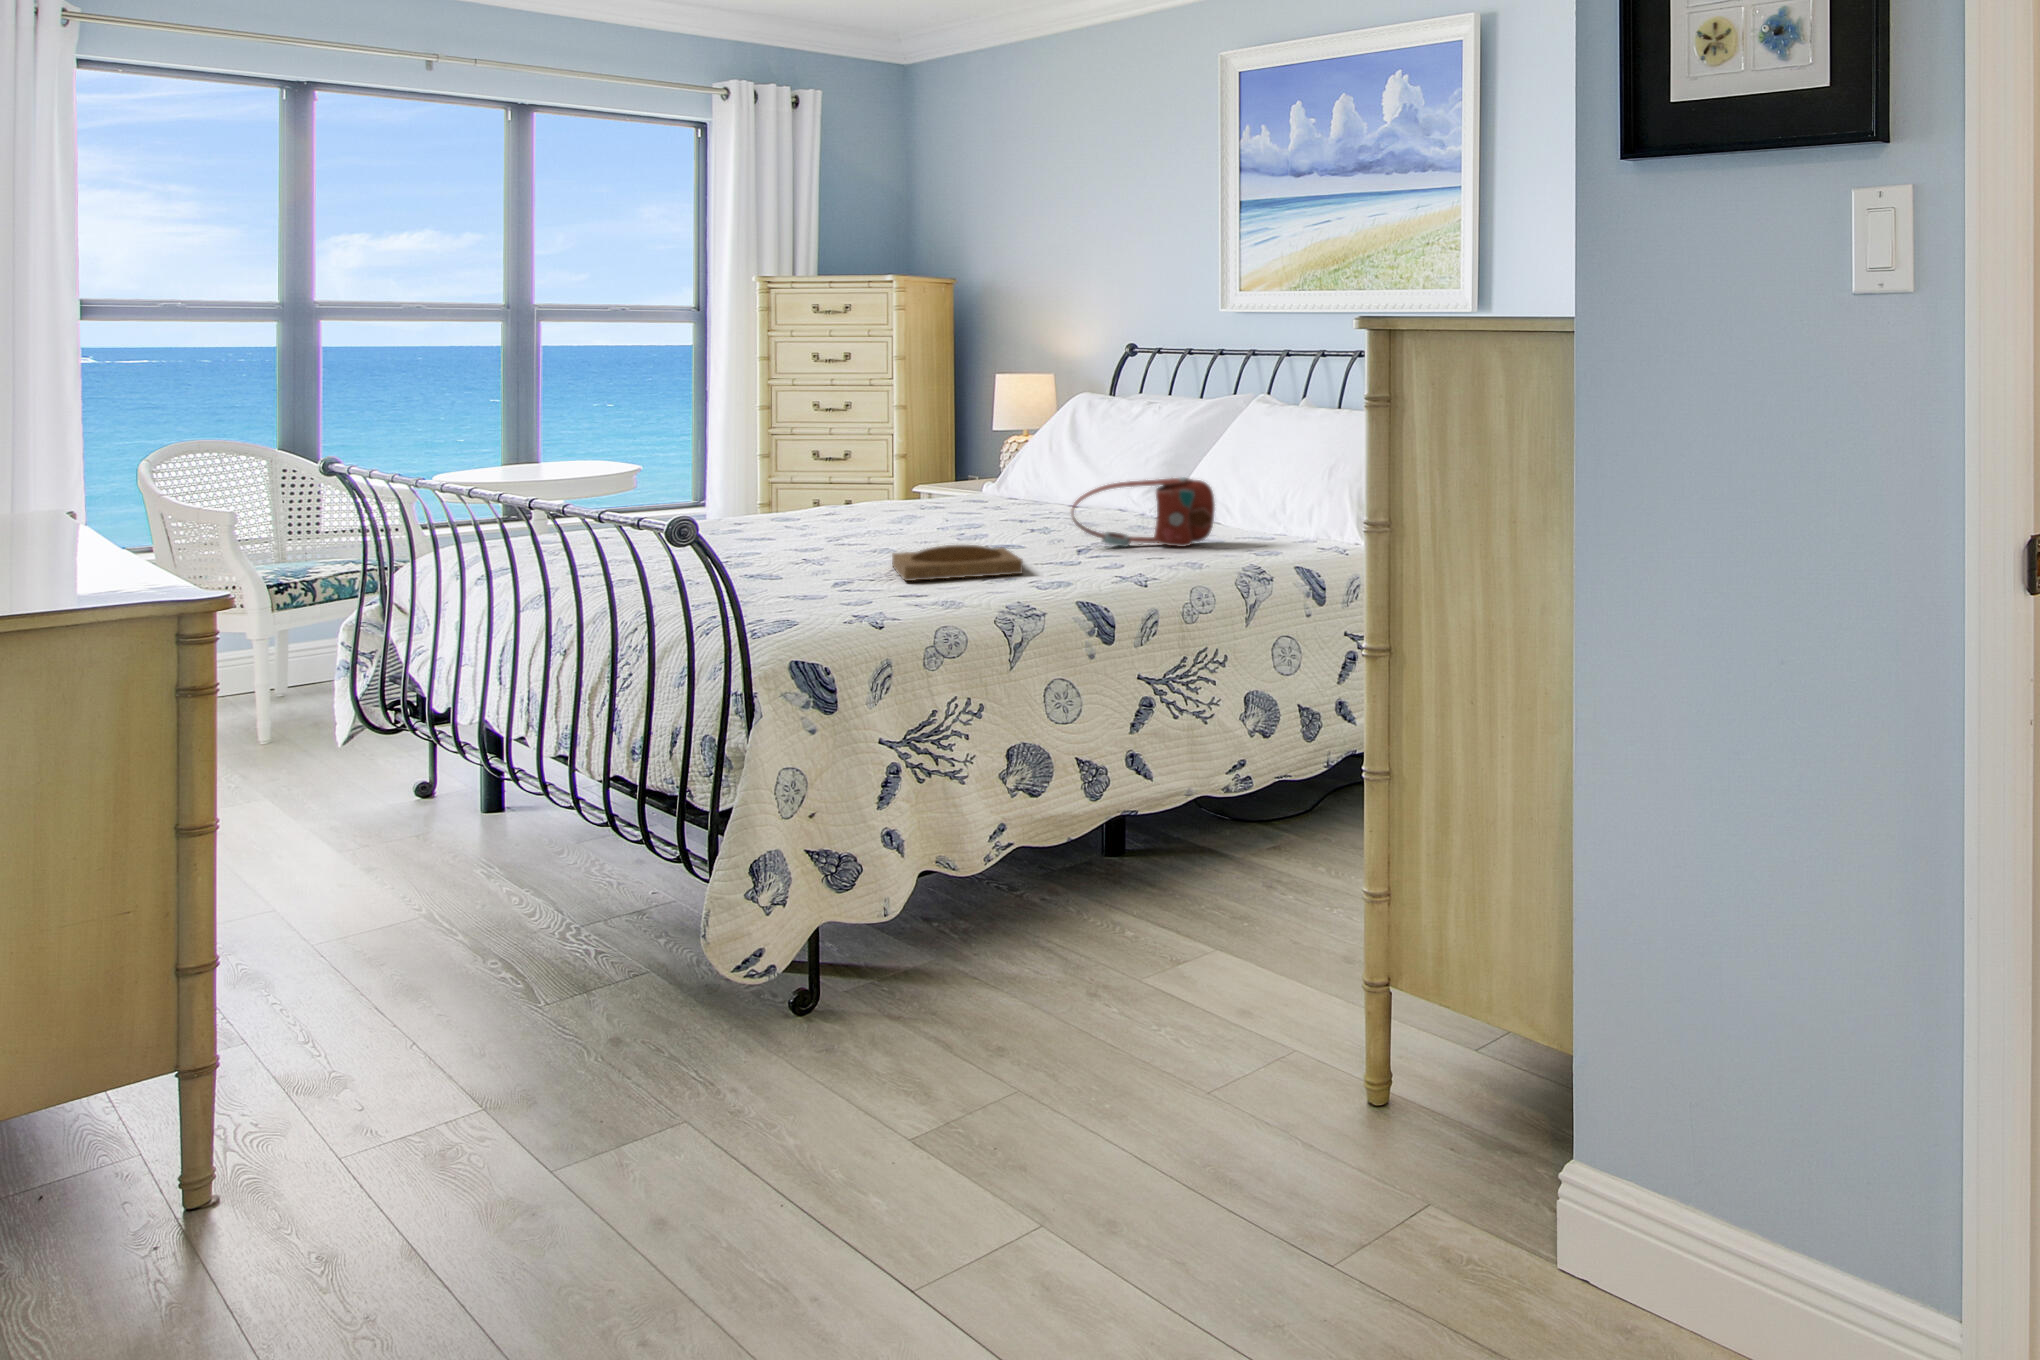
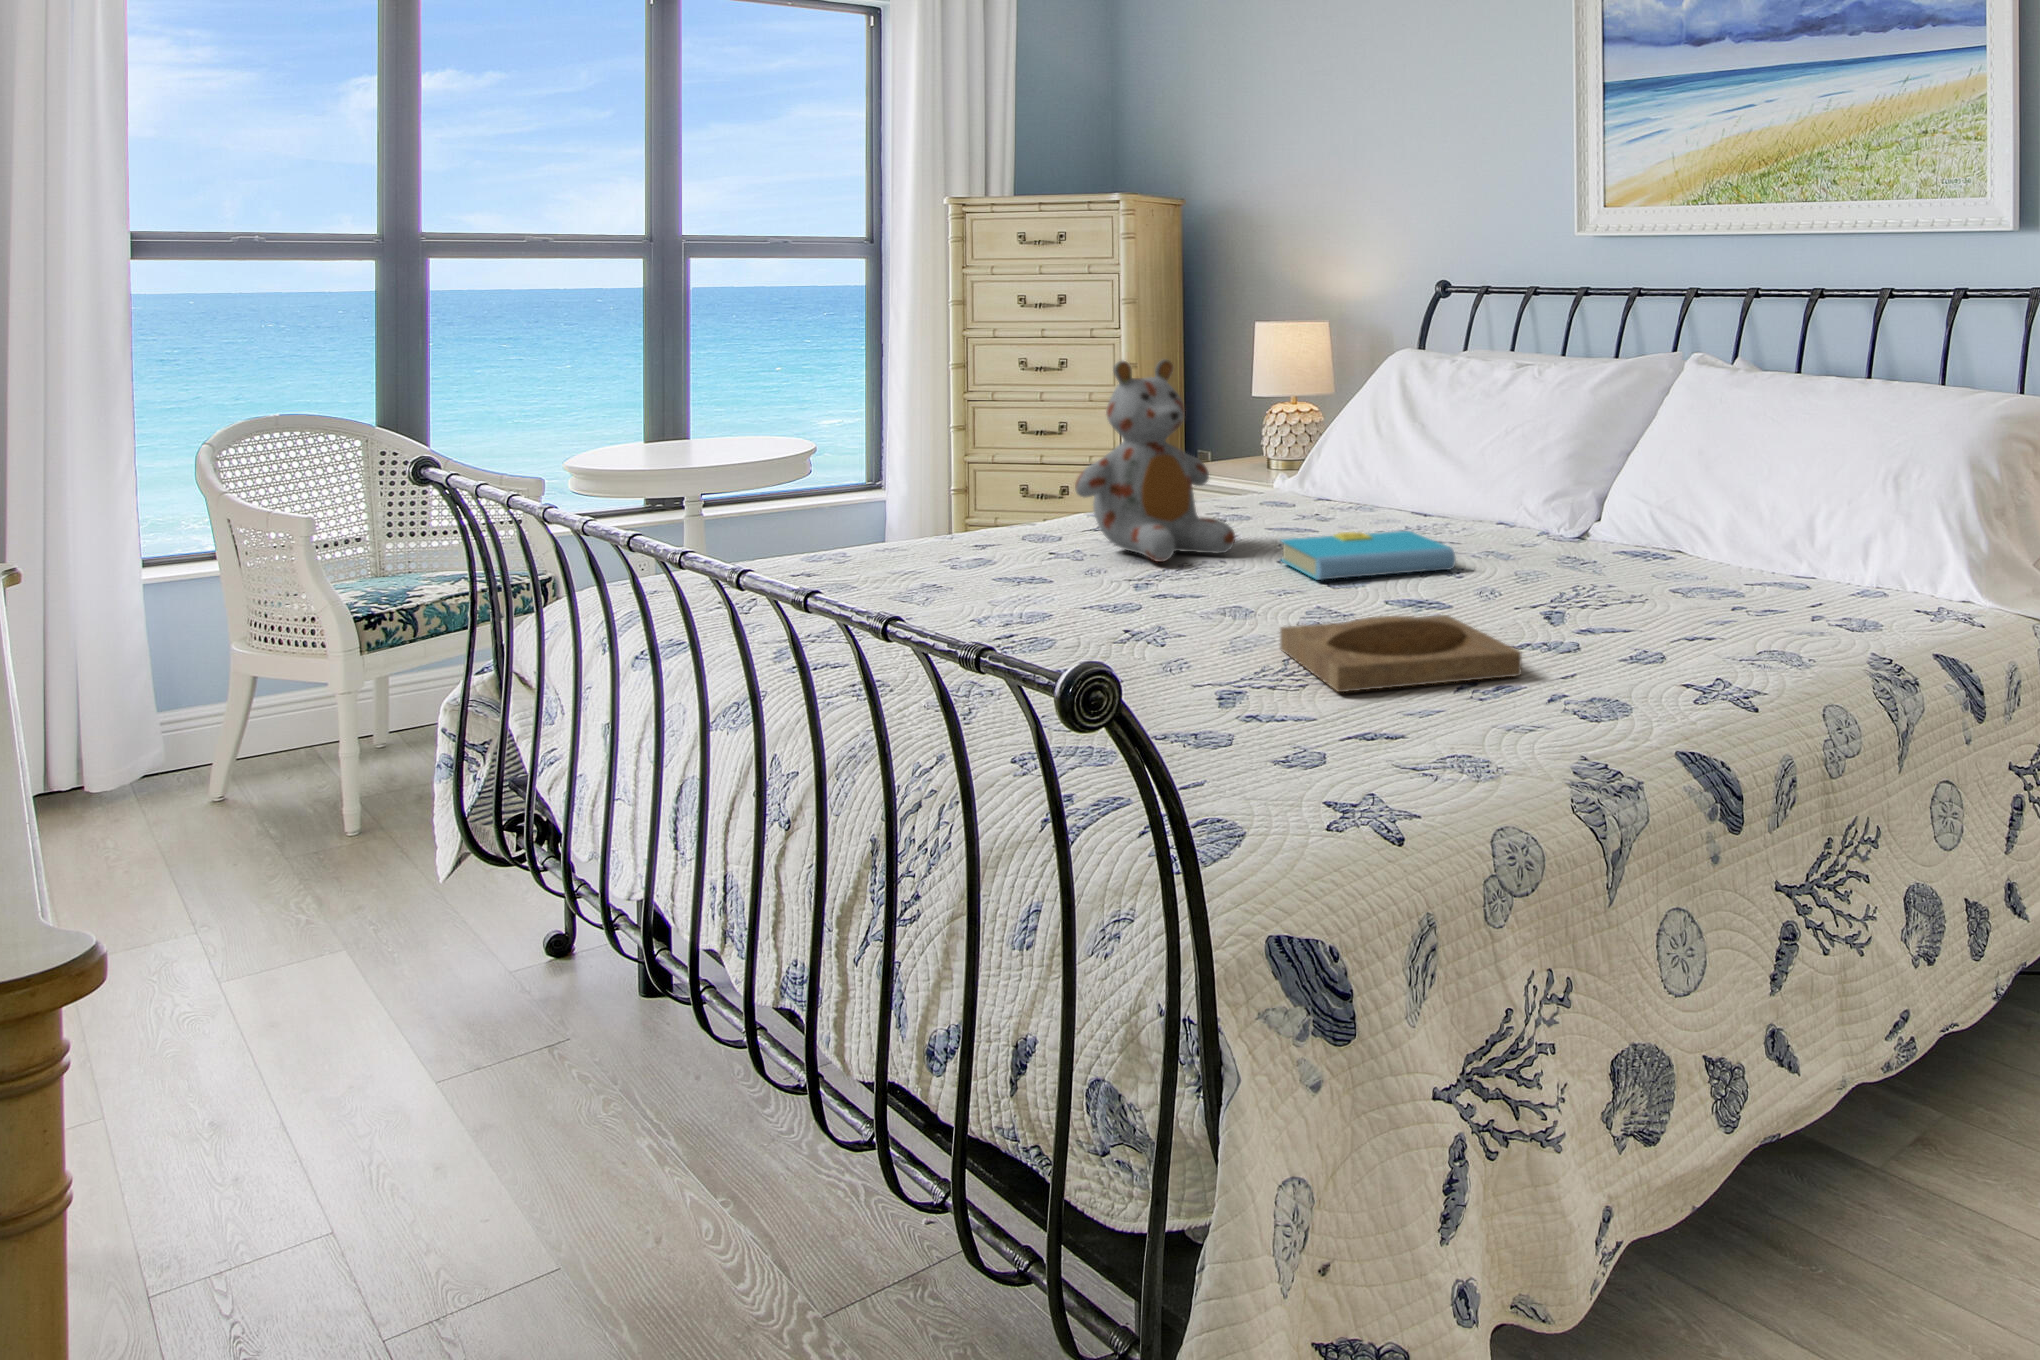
stuffed bear: none [797,396,910,529] -> present [1075,359,1235,562]
handbag: present [1071,477,1215,547] -> none [1534,496,1765,611]
book: none [936,509,1049,536] -> present [1281,531,1456,580]

